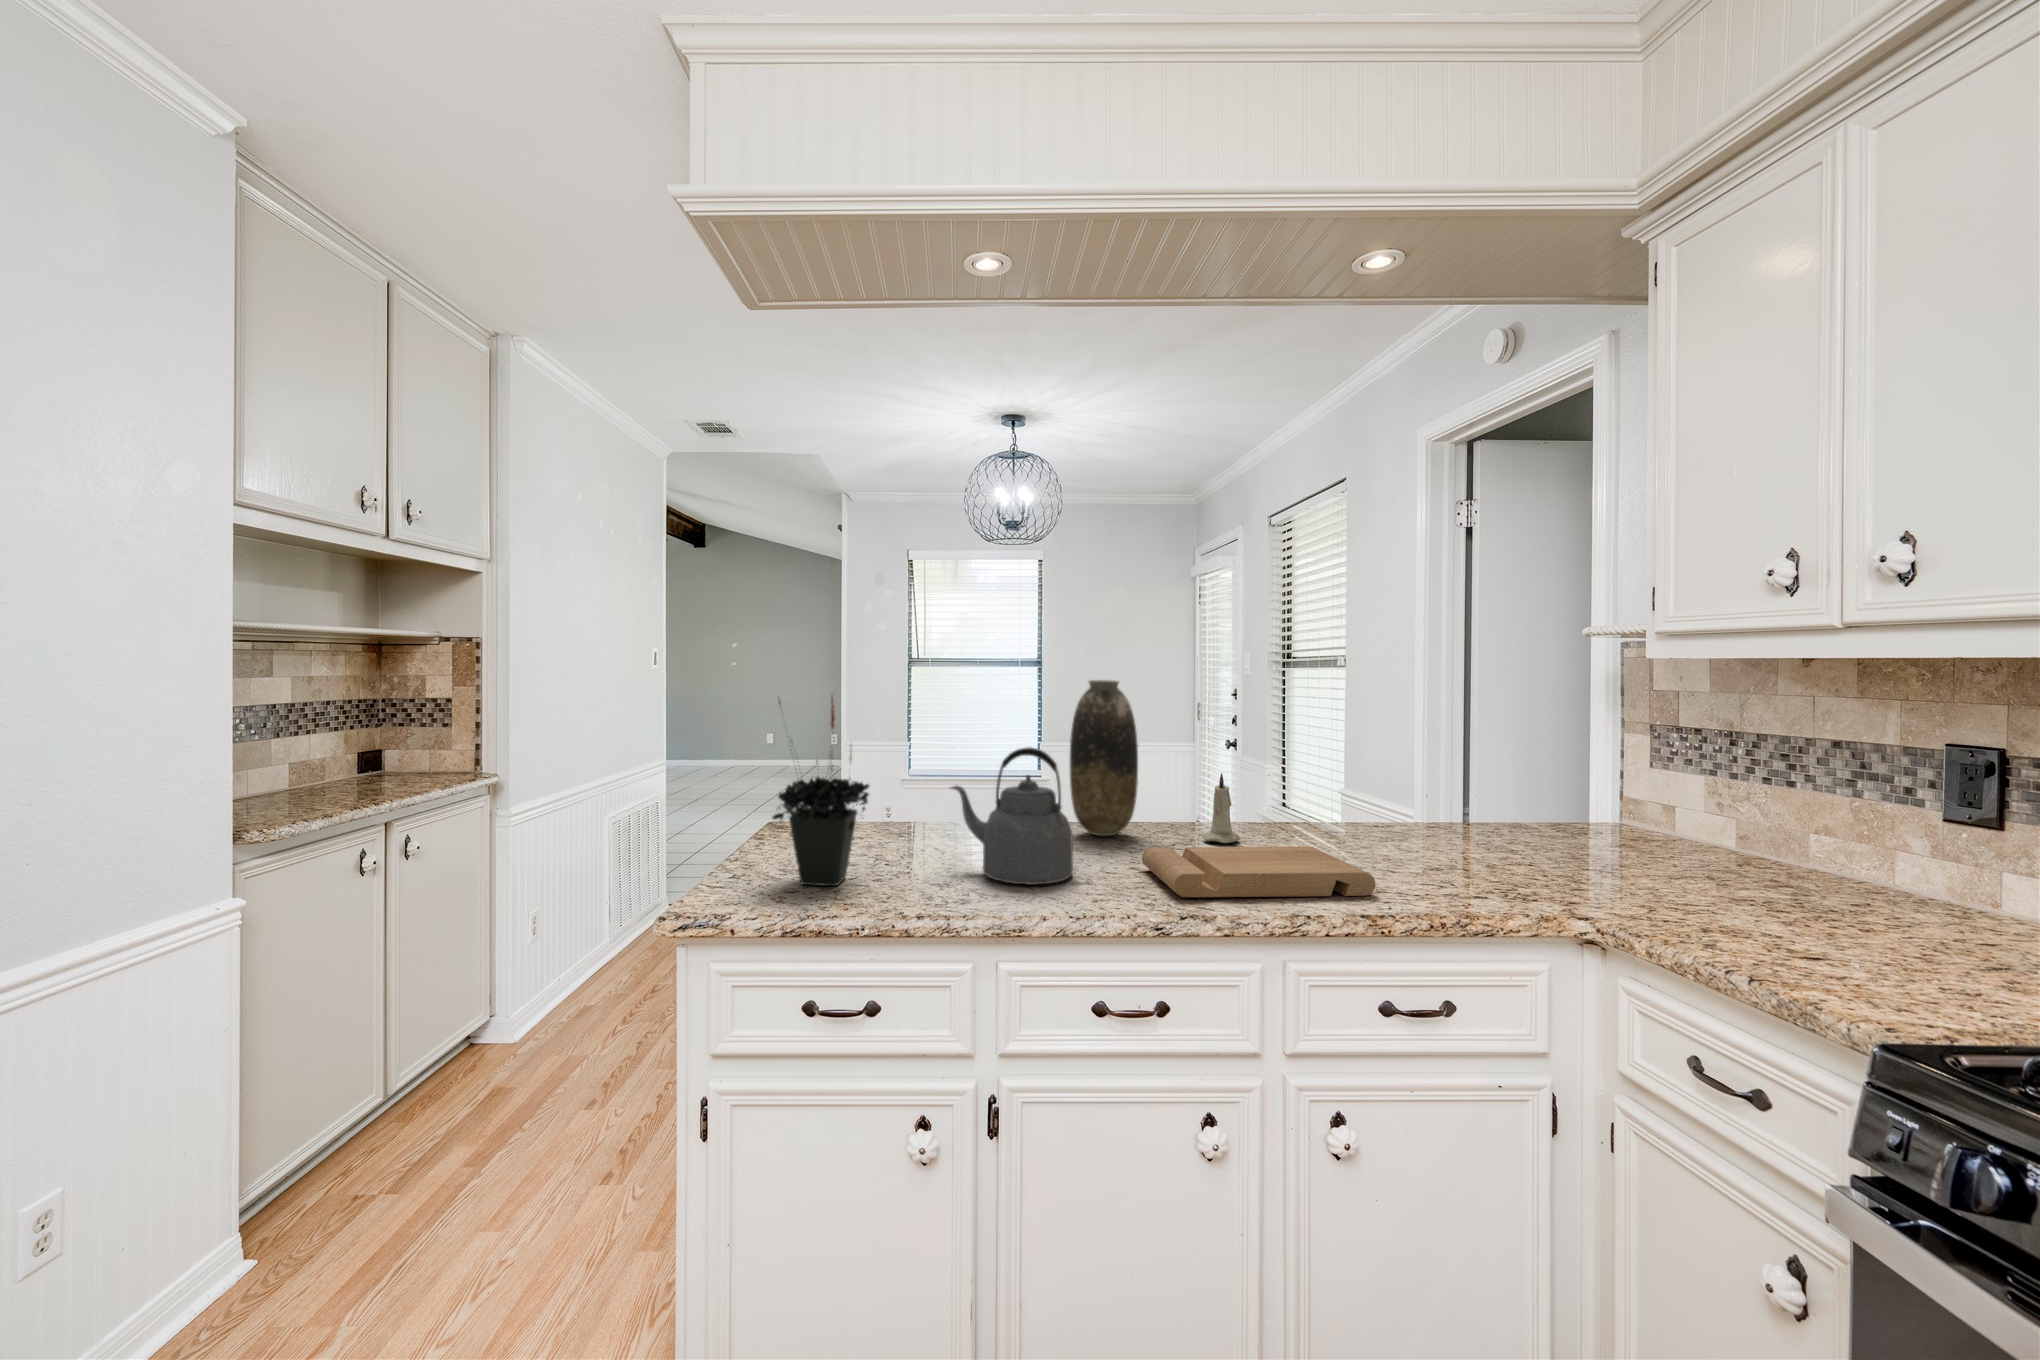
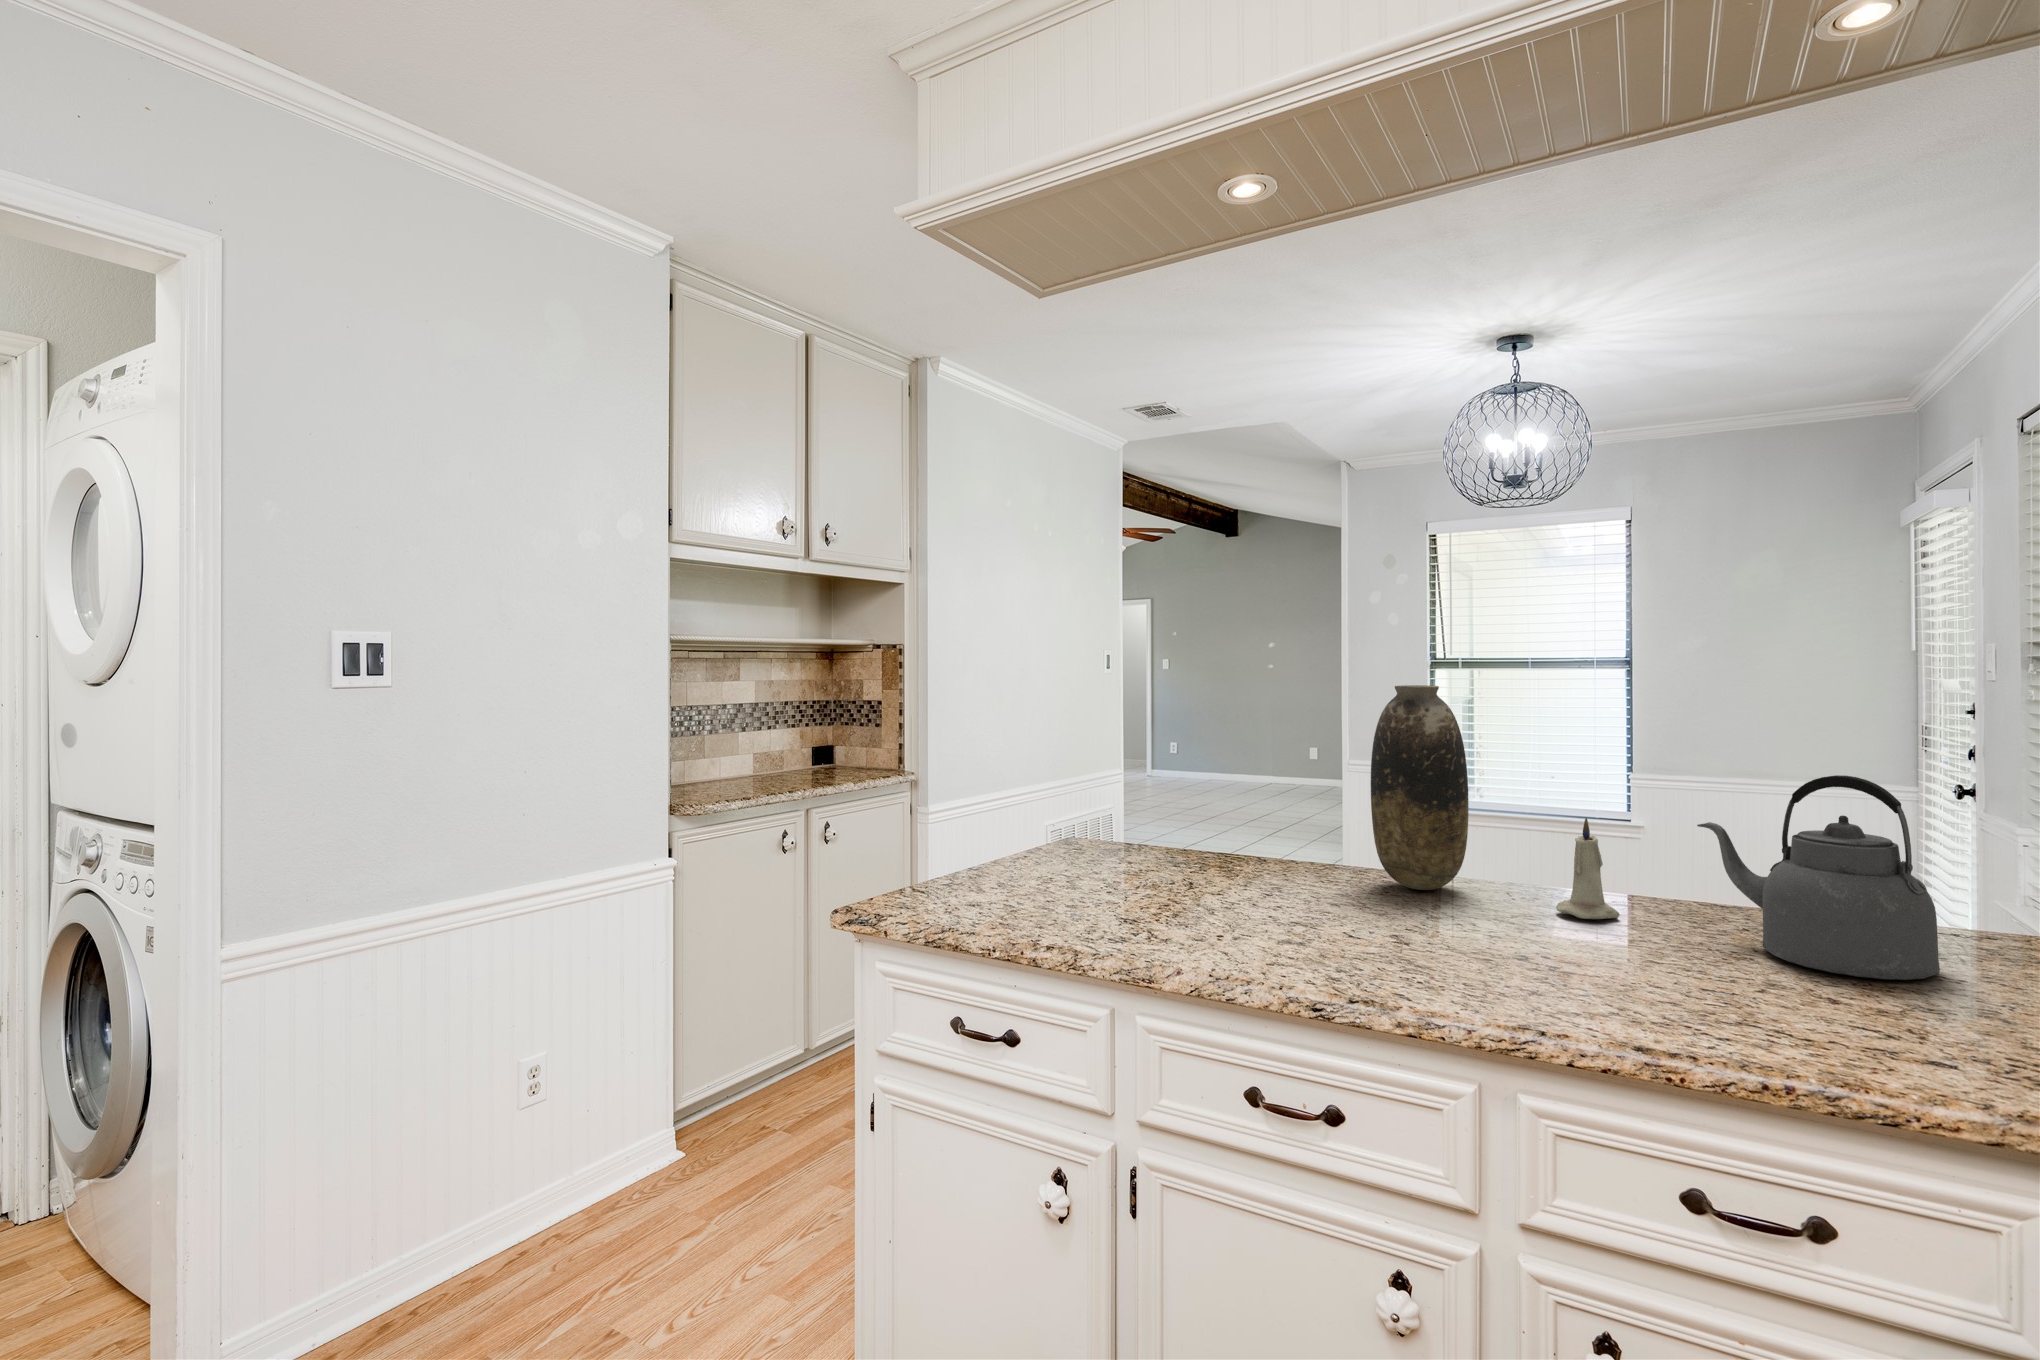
potted plant: present [772,698,869,886] -> none [957,698,1068,904]
kettle: present [951,747,1073,885] -> present [1697,775,1940,980]
cutting board: present [1142,847,1375,897] -> none [1374,908,1718,1022]

